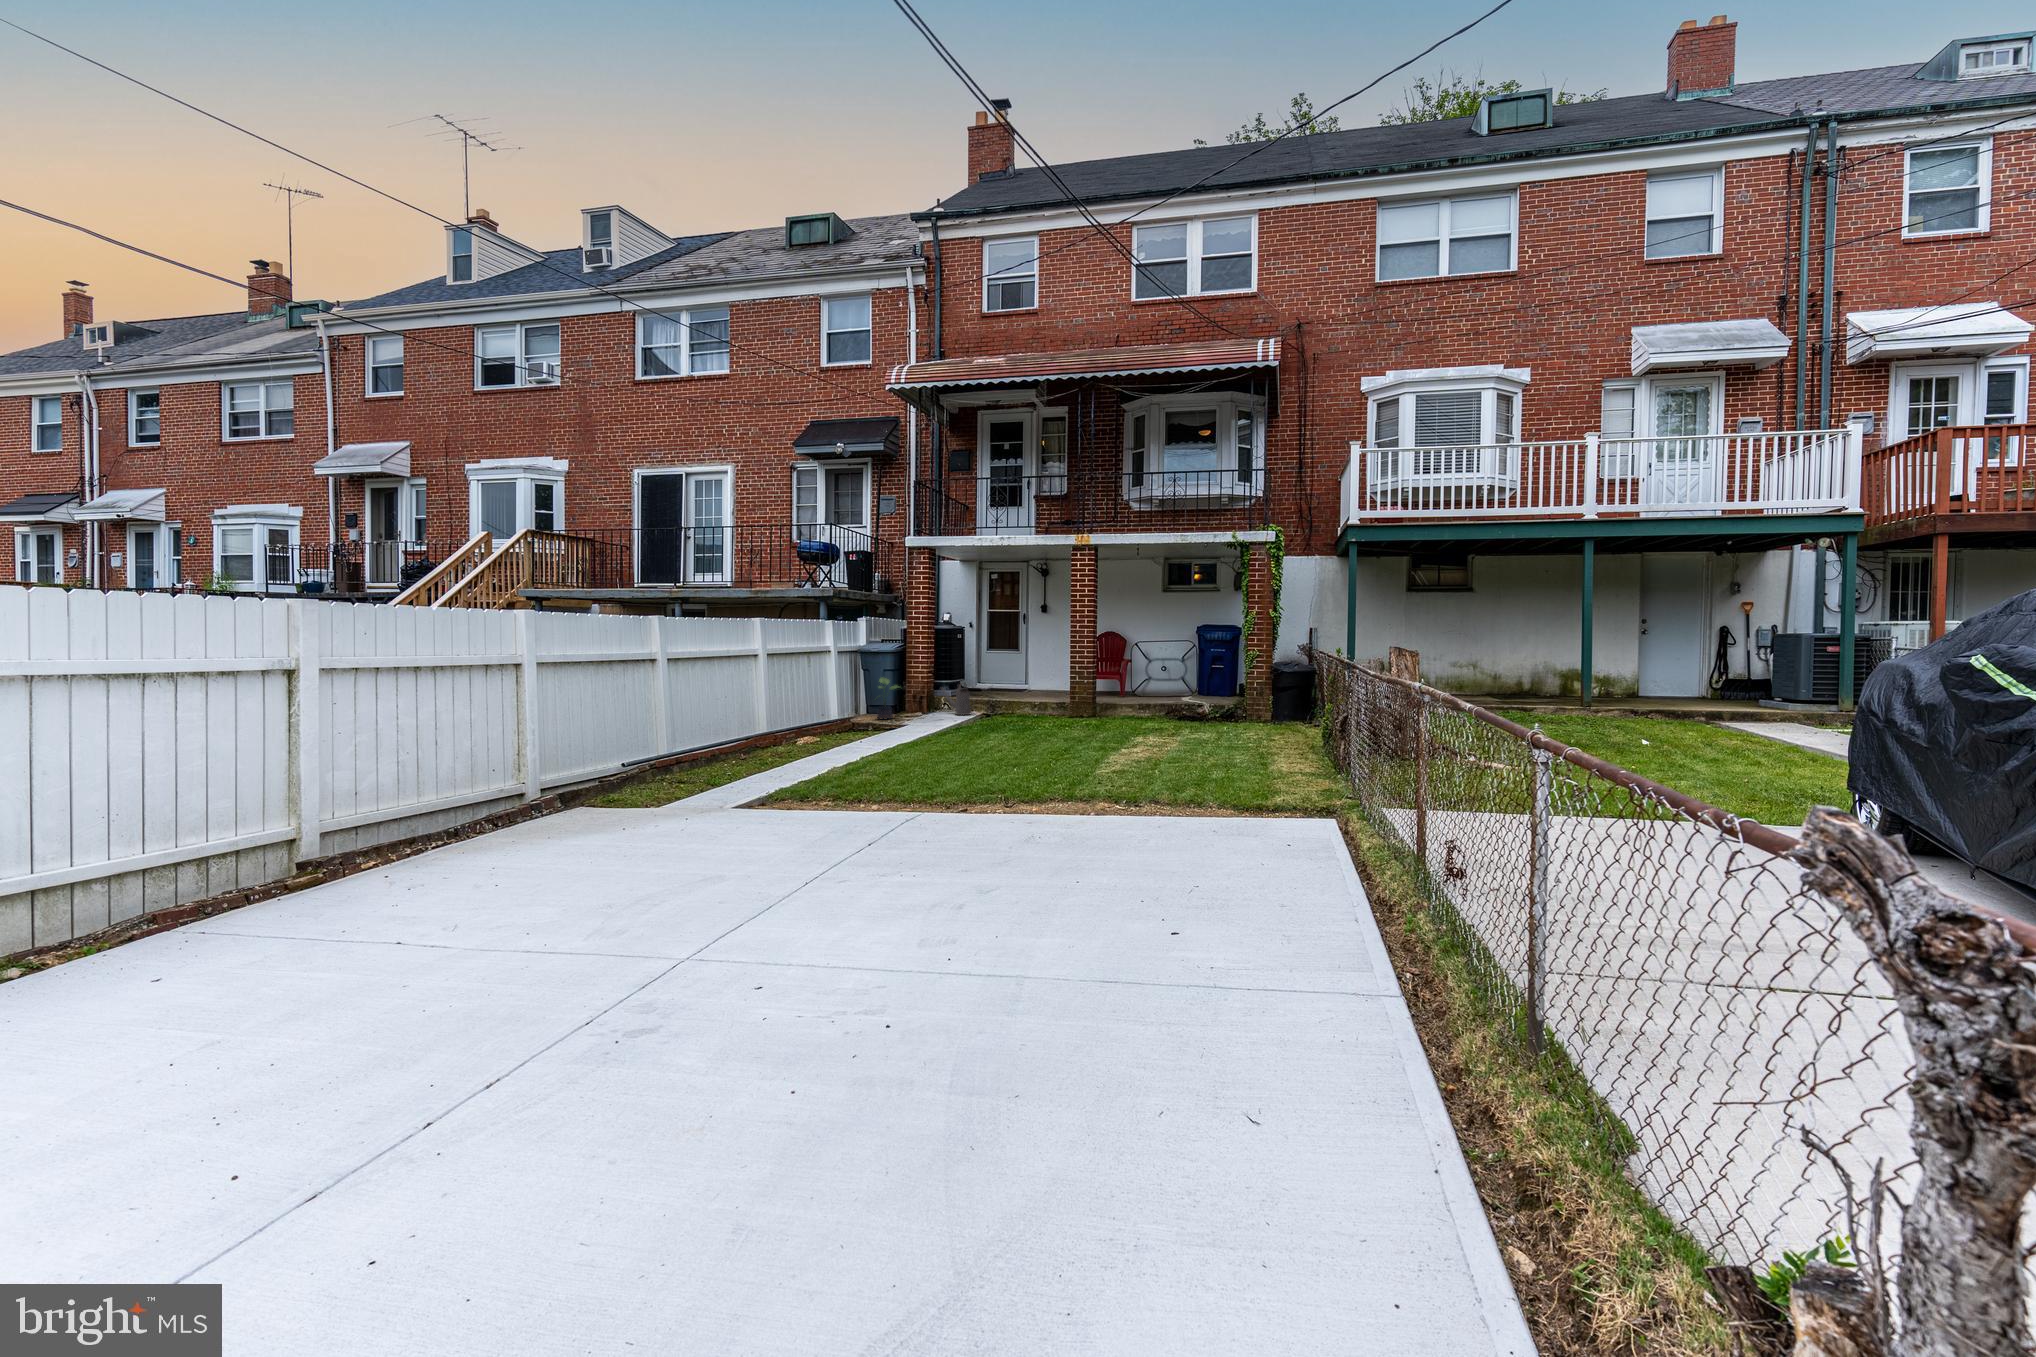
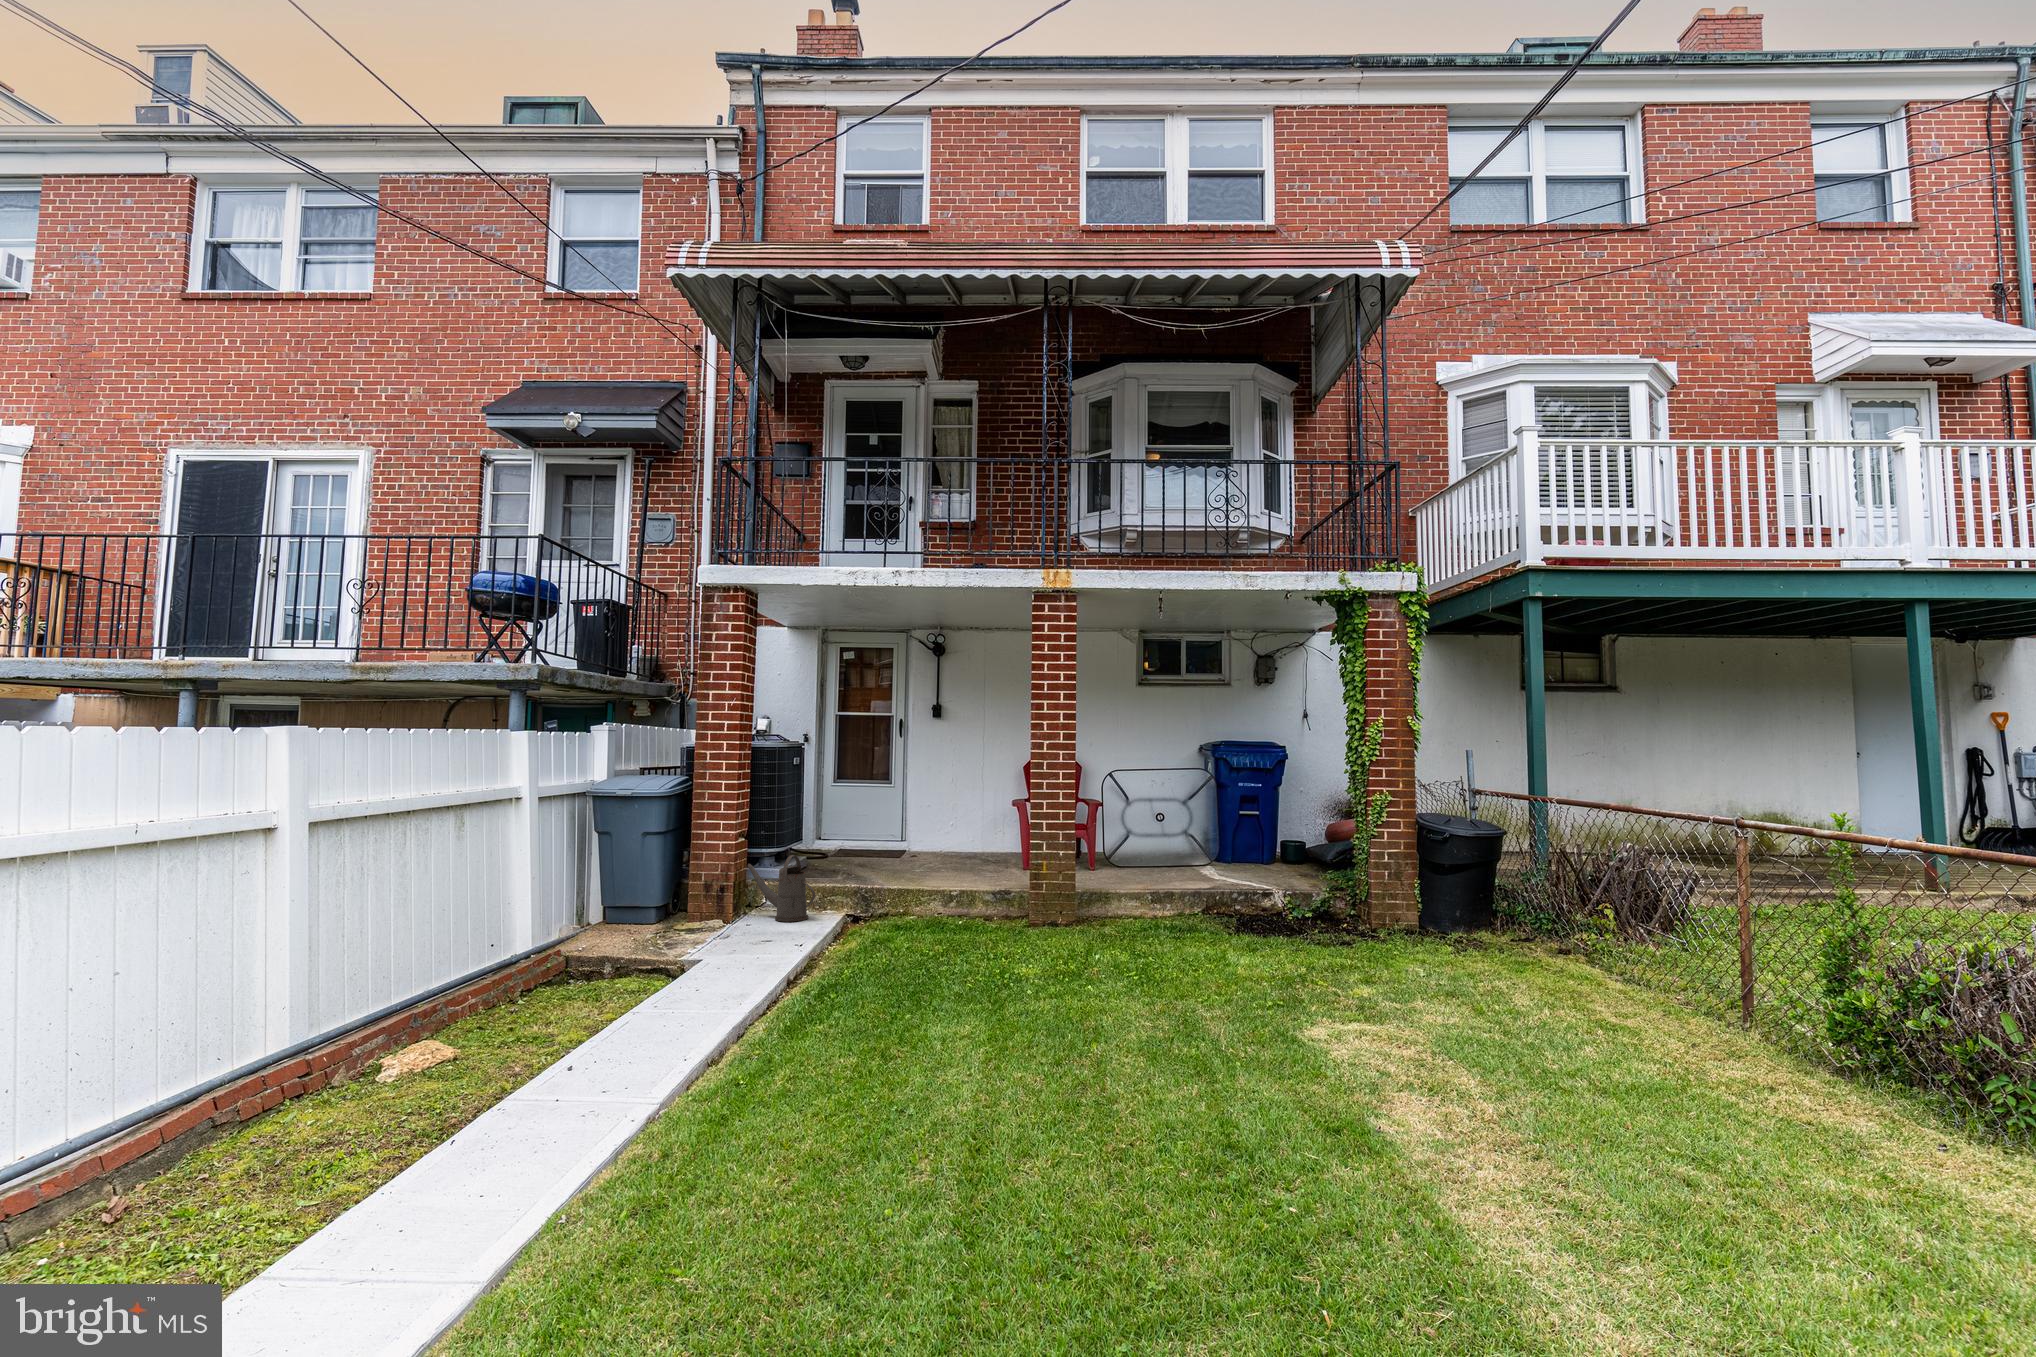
potted plant: present [877,677,899,719] -> none [605,848,670,937]

